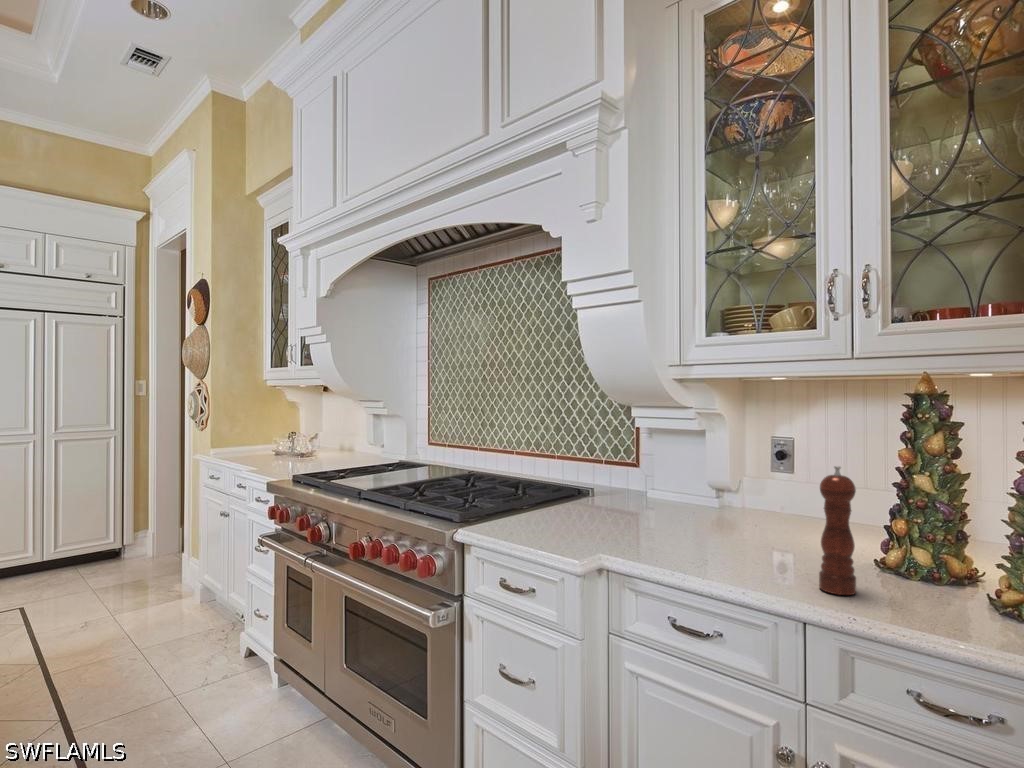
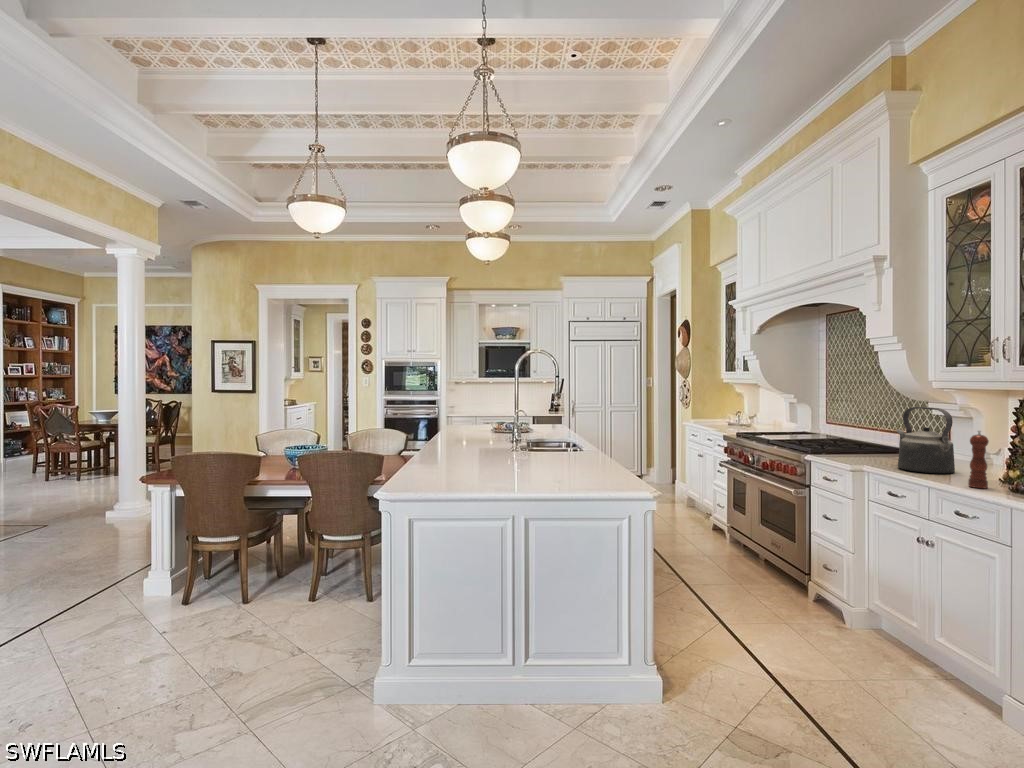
kettle: none [613,417,726,552] -> present [897,407,955,474]

